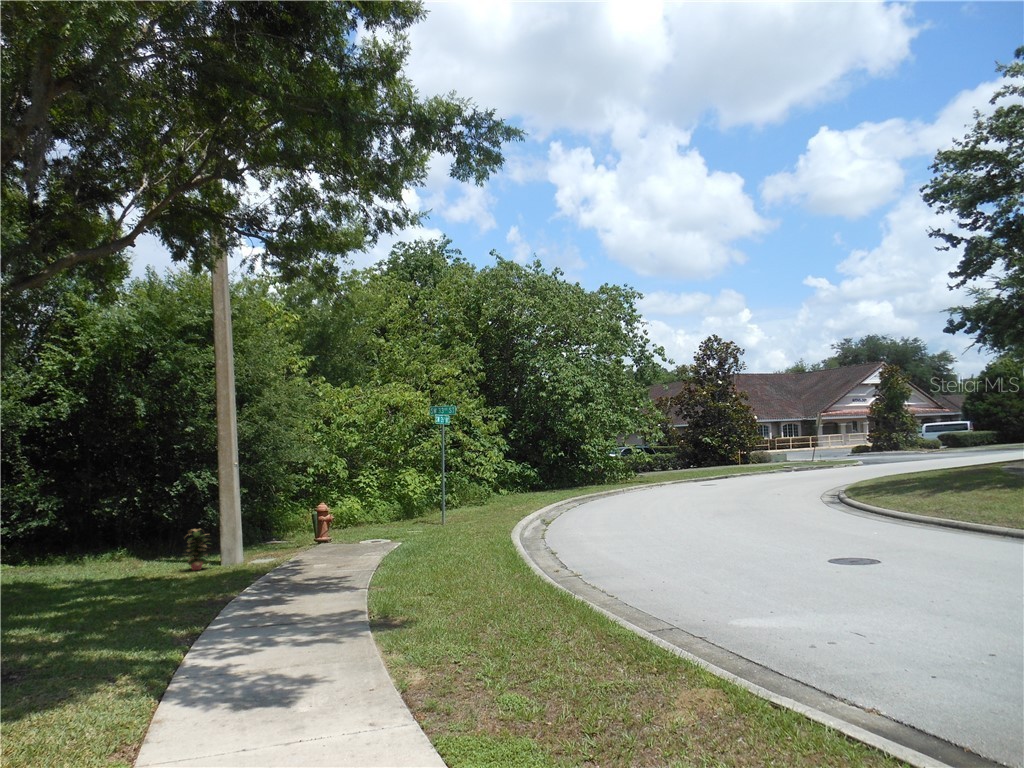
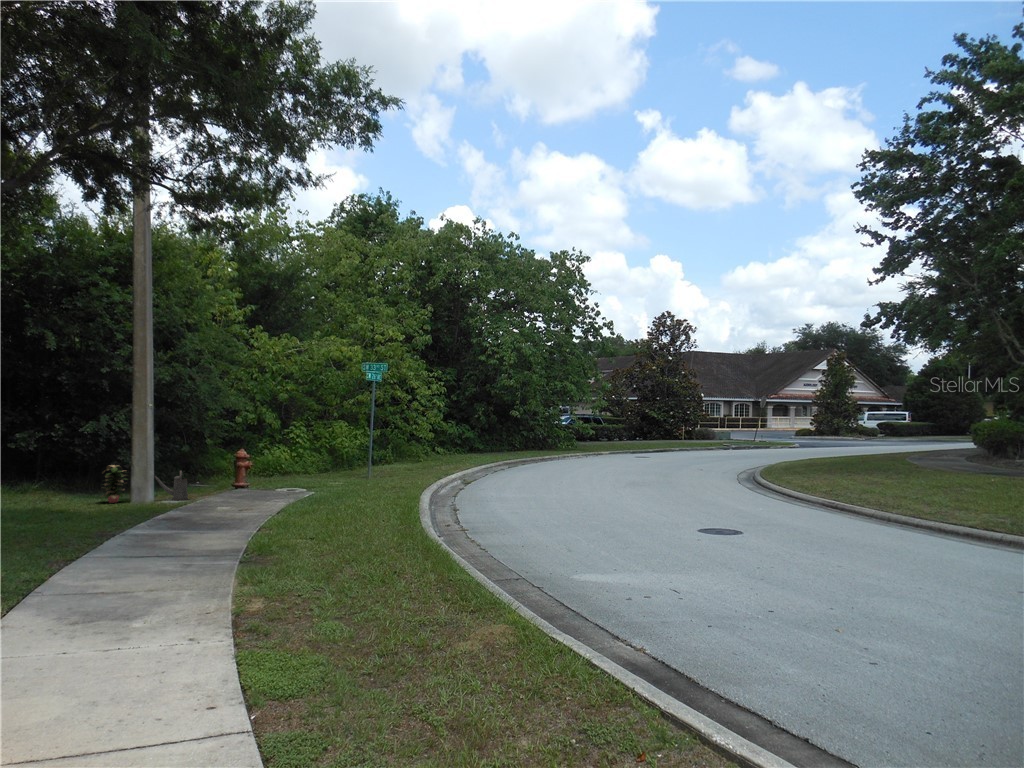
watering can: none [239,530,280,563] -> present [155,471,191,501]

